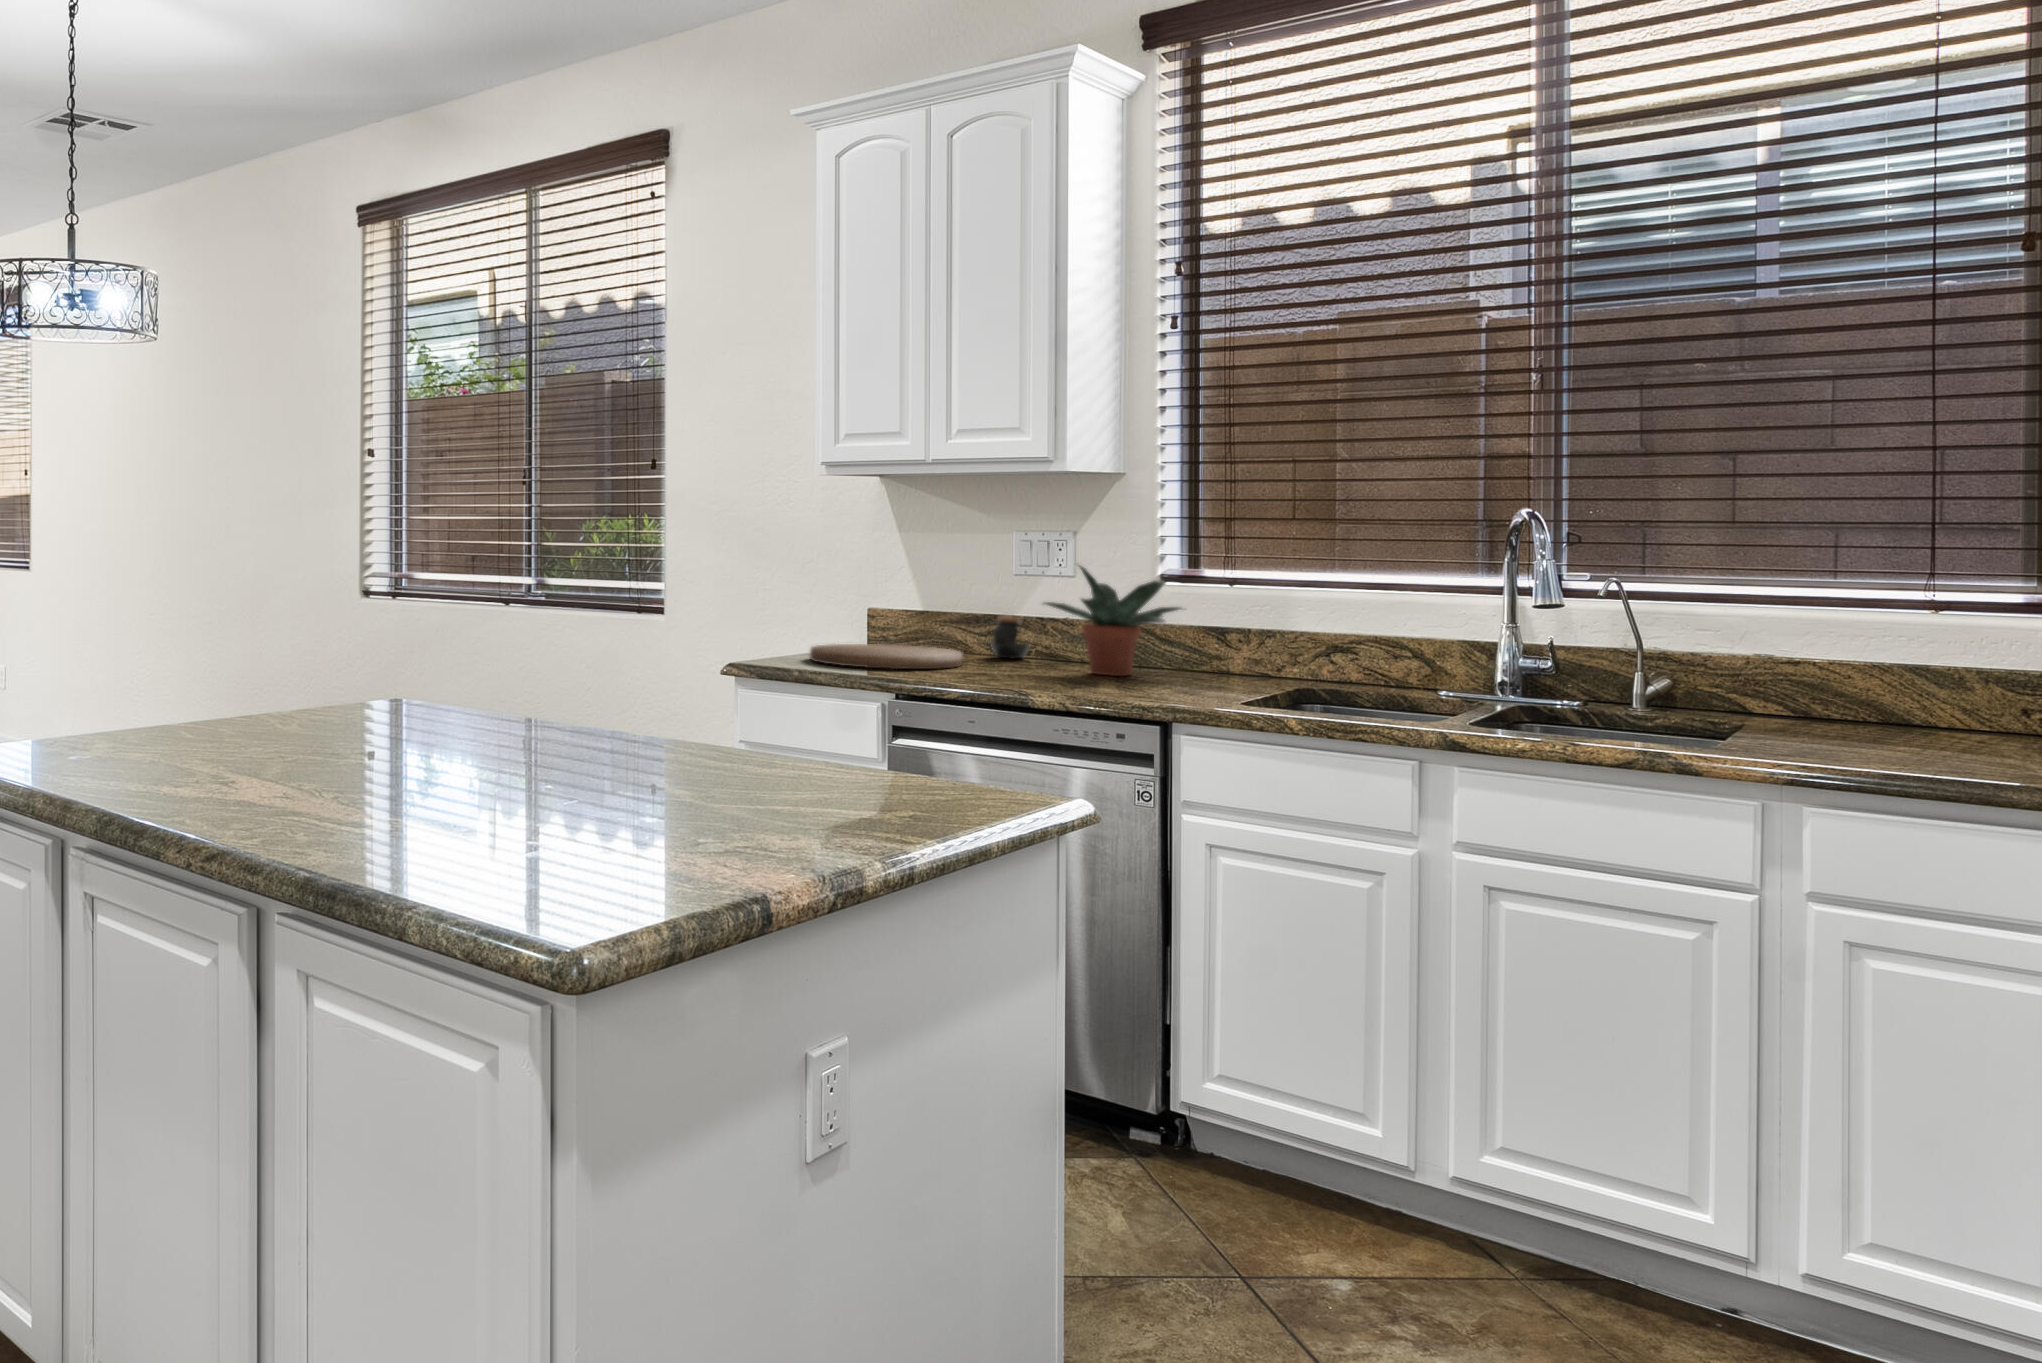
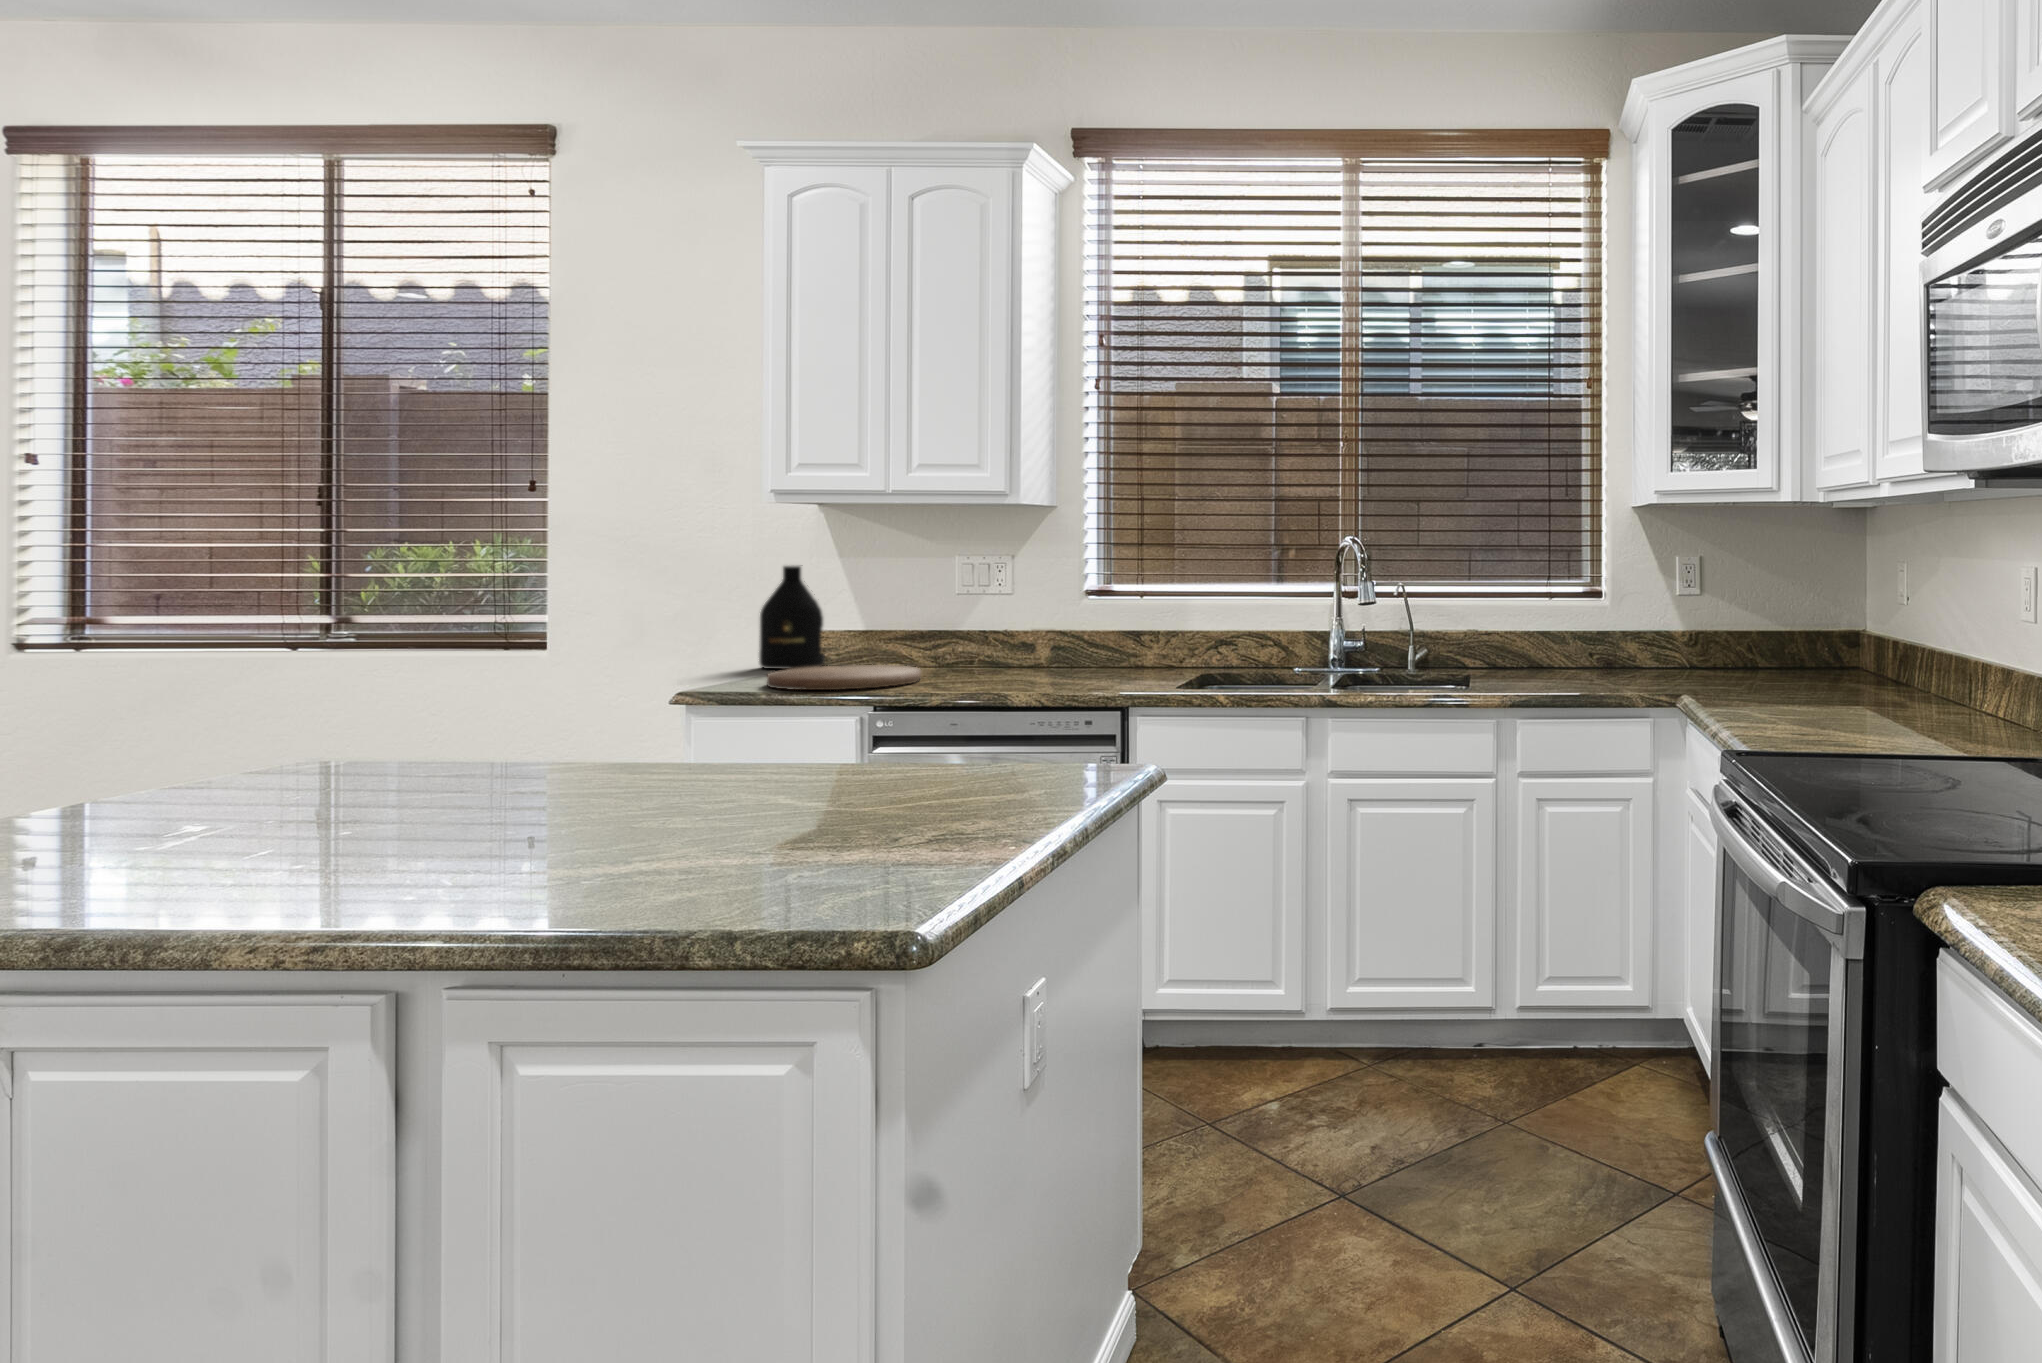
bottle: none [828,539,890,646] -> present [759,566,825,669]
potted plant: present [1045,566,1181,676] -> none [992,584,1115,677]
jar: present [991,616,1029,658] -> none [936,631,972,669]

